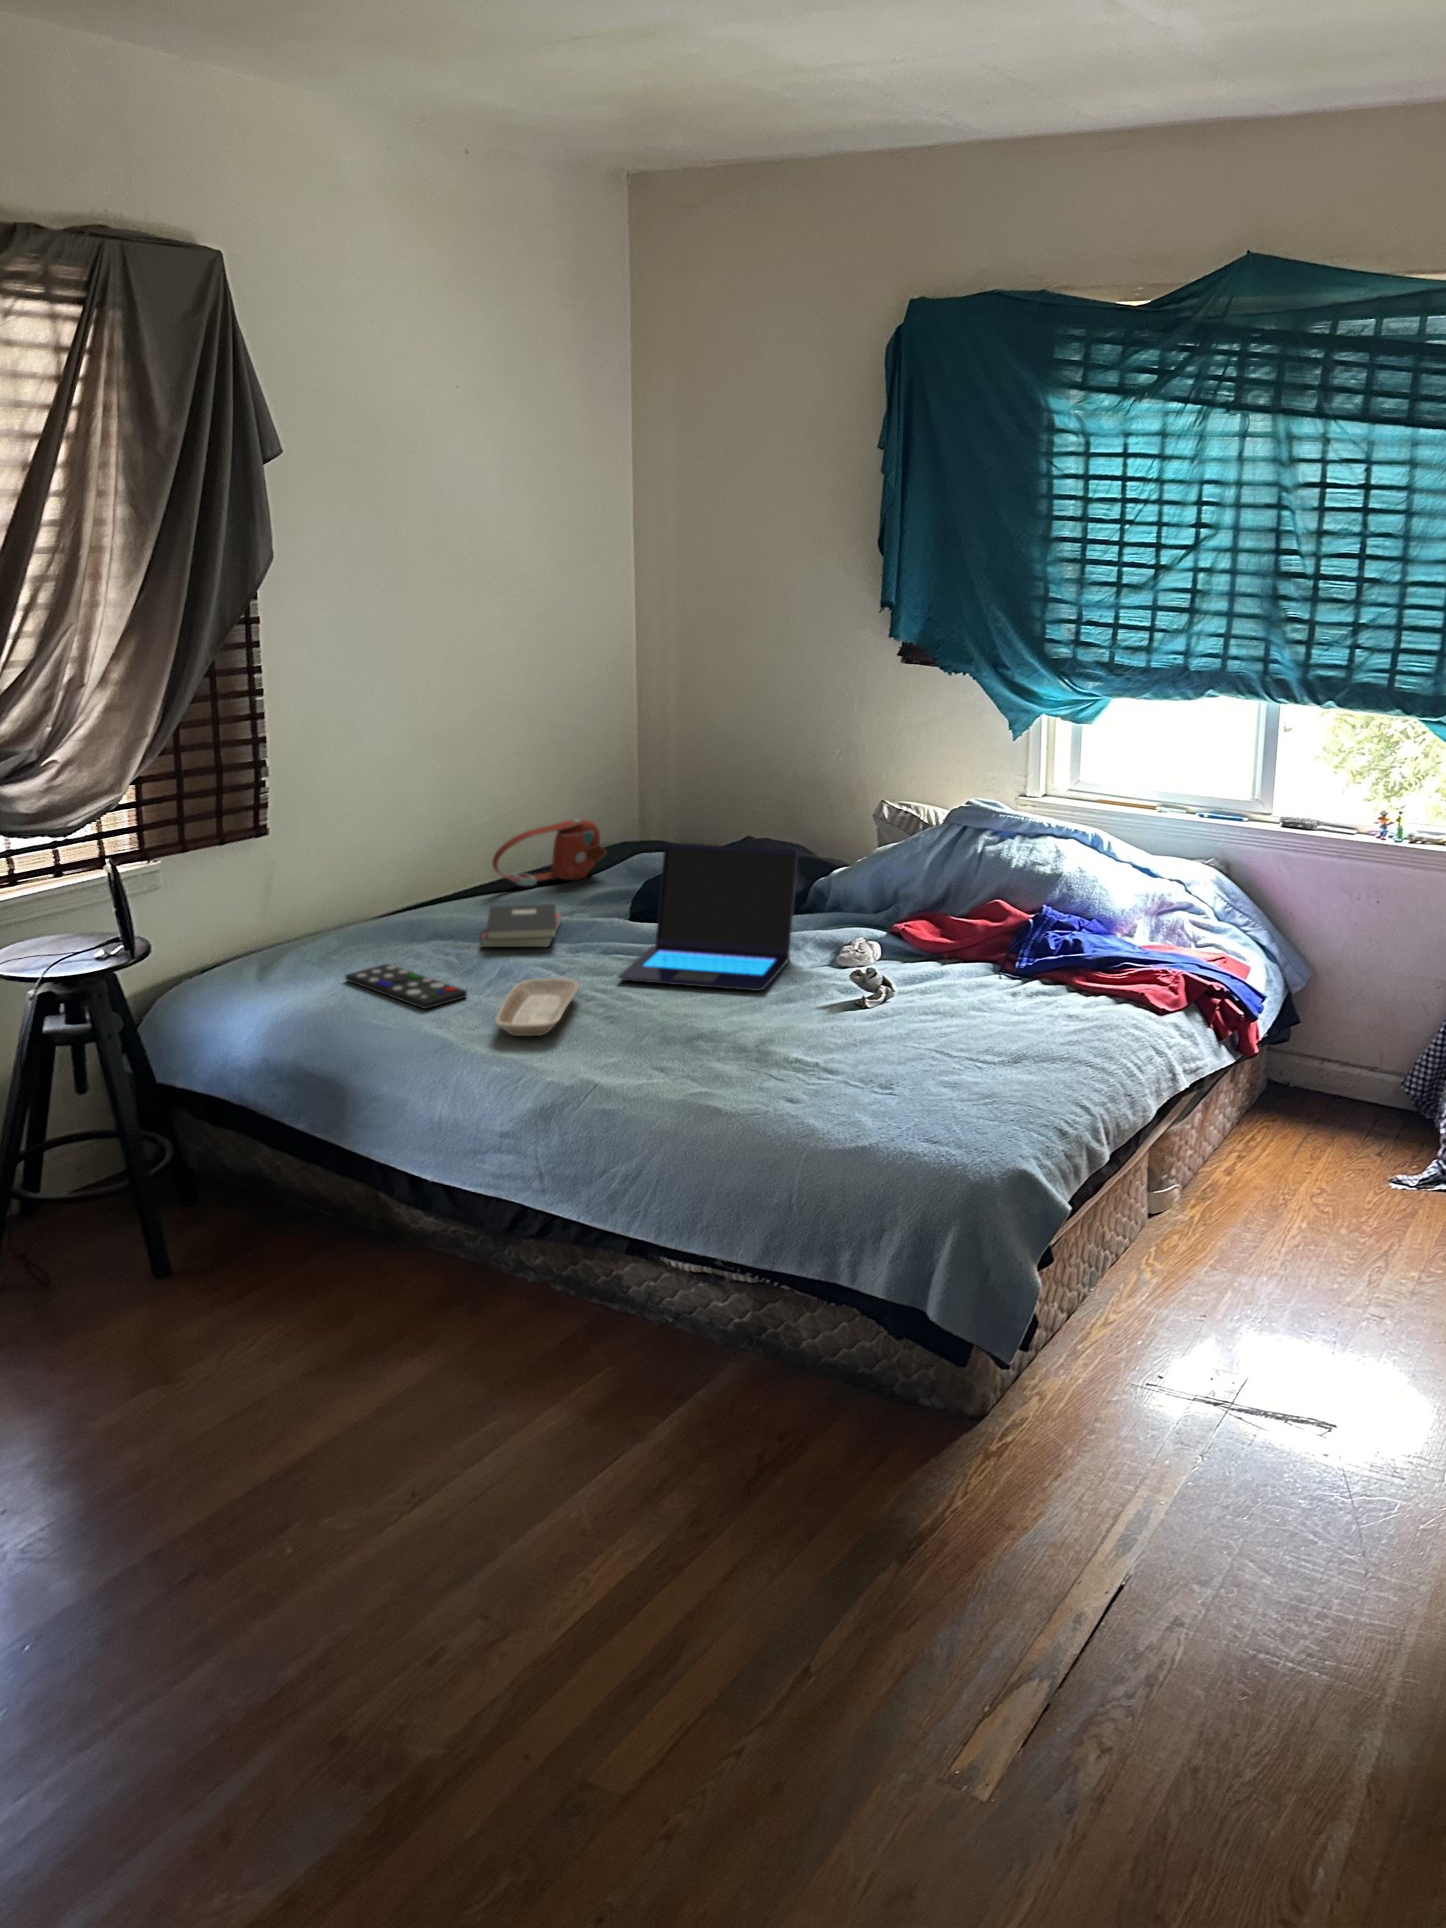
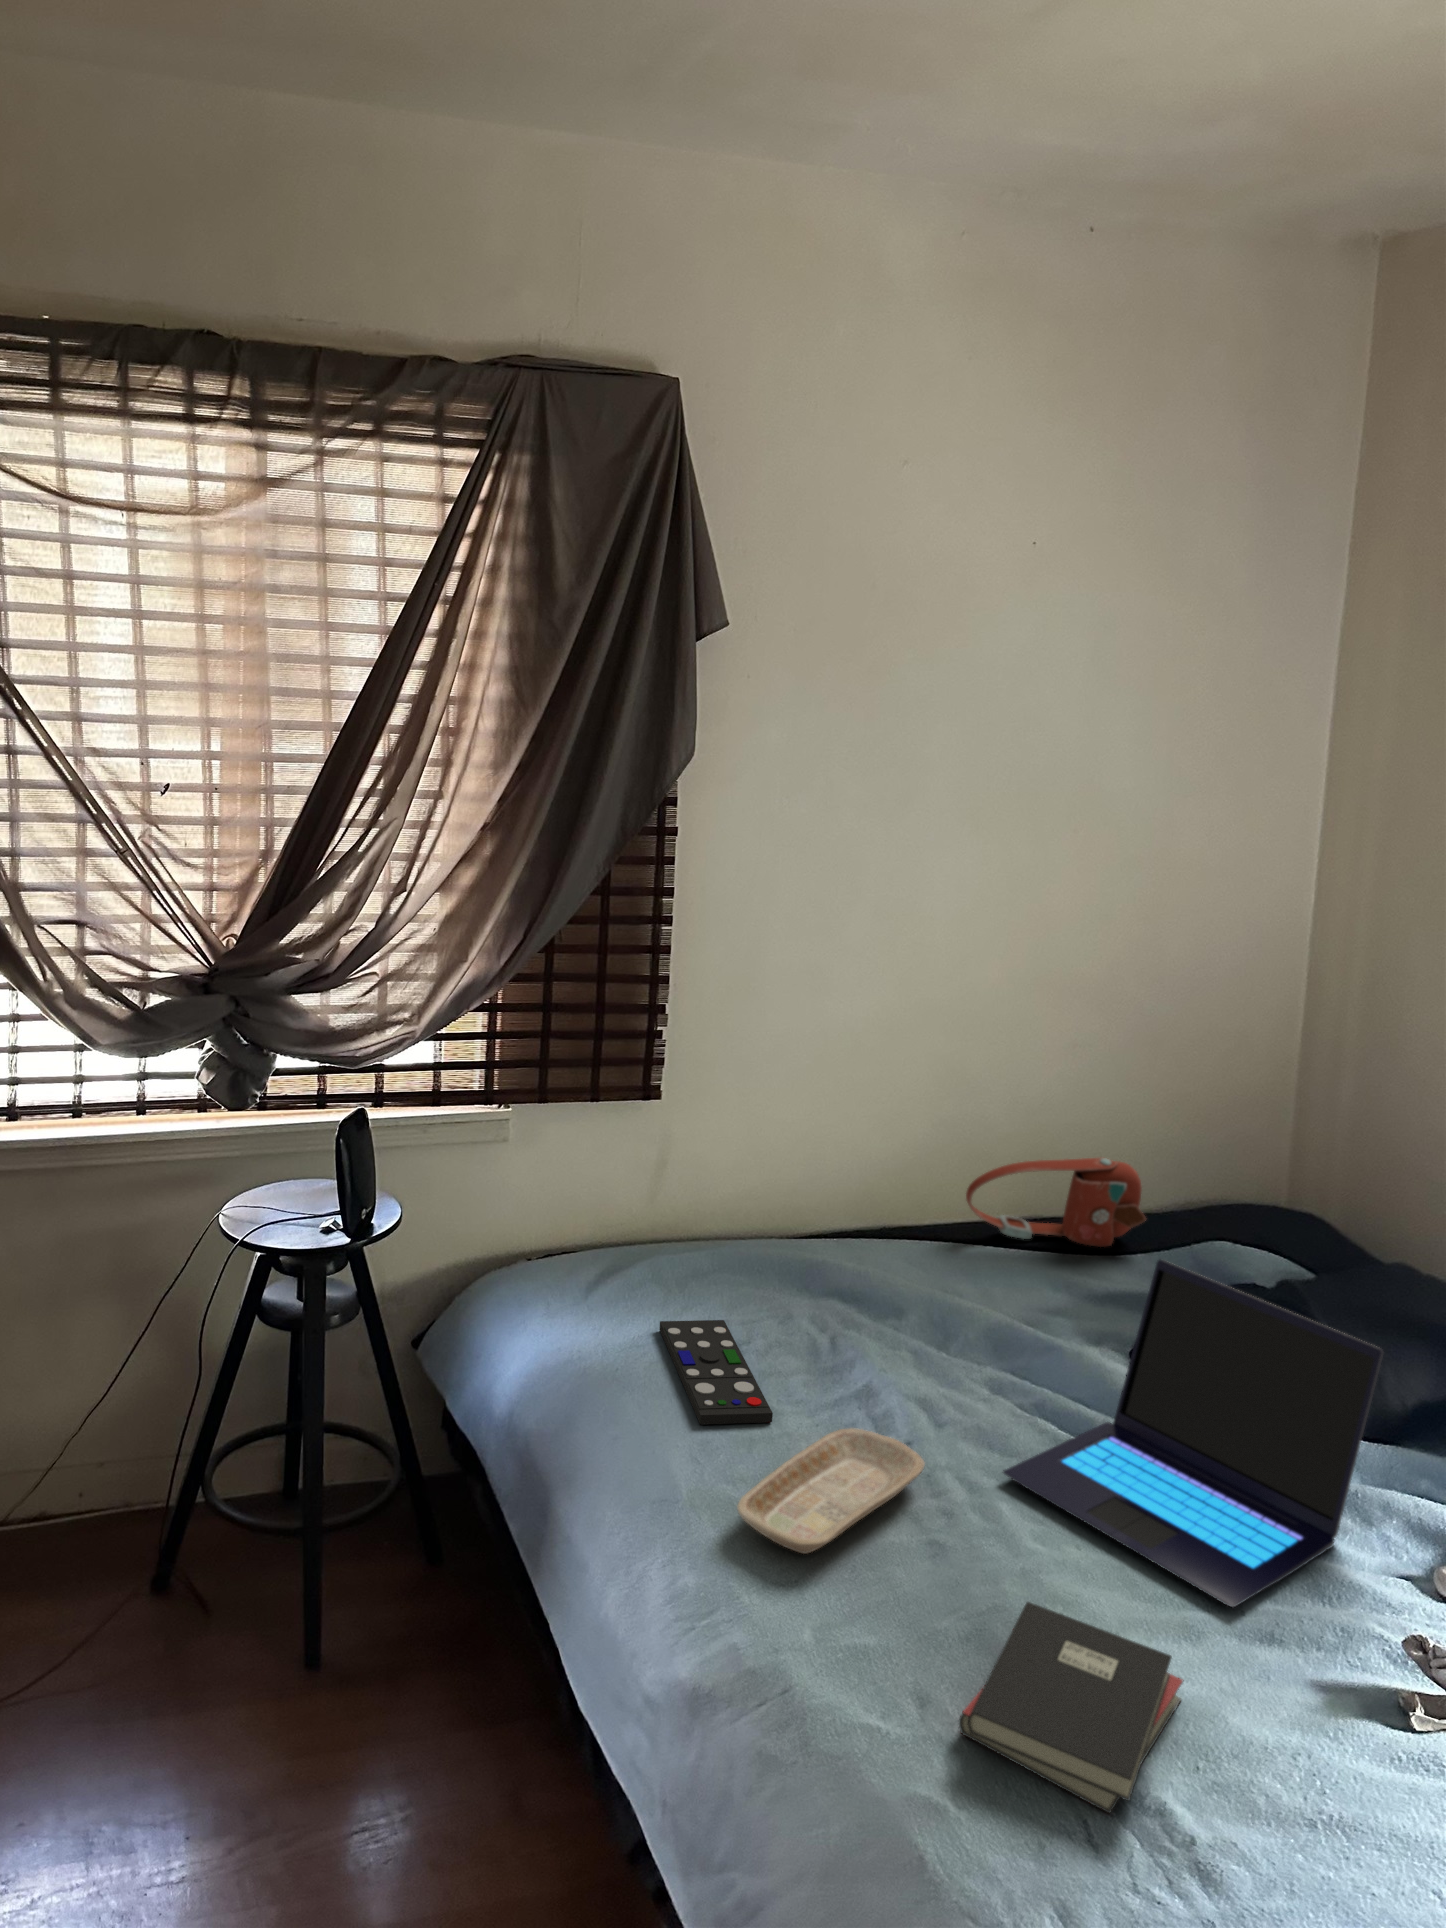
hardback book: present [480,904,561,947] -> present [959,1602,1184,1813]

